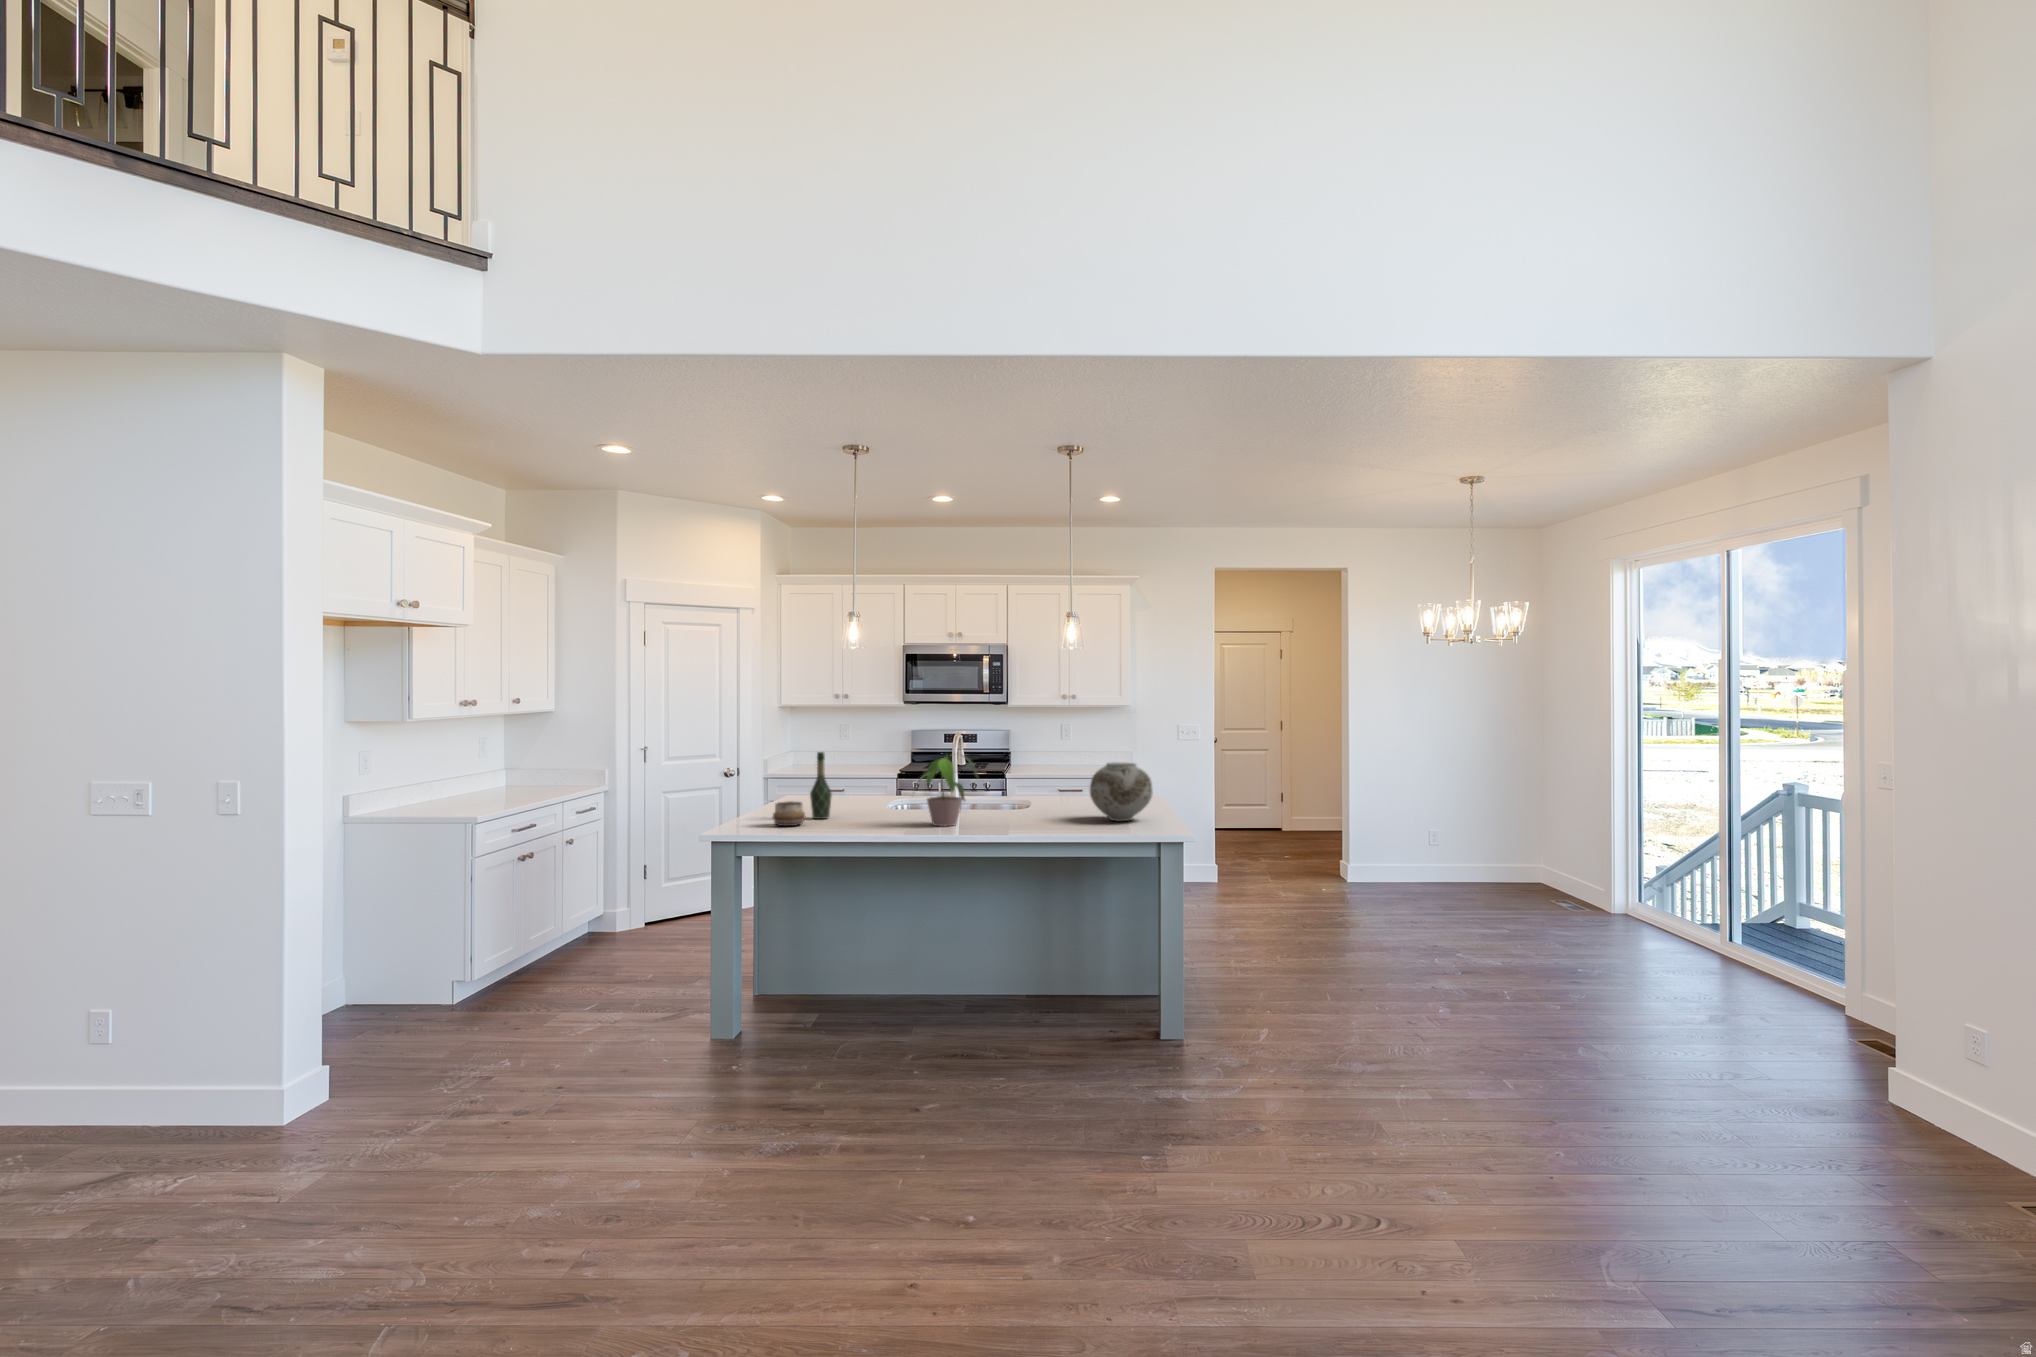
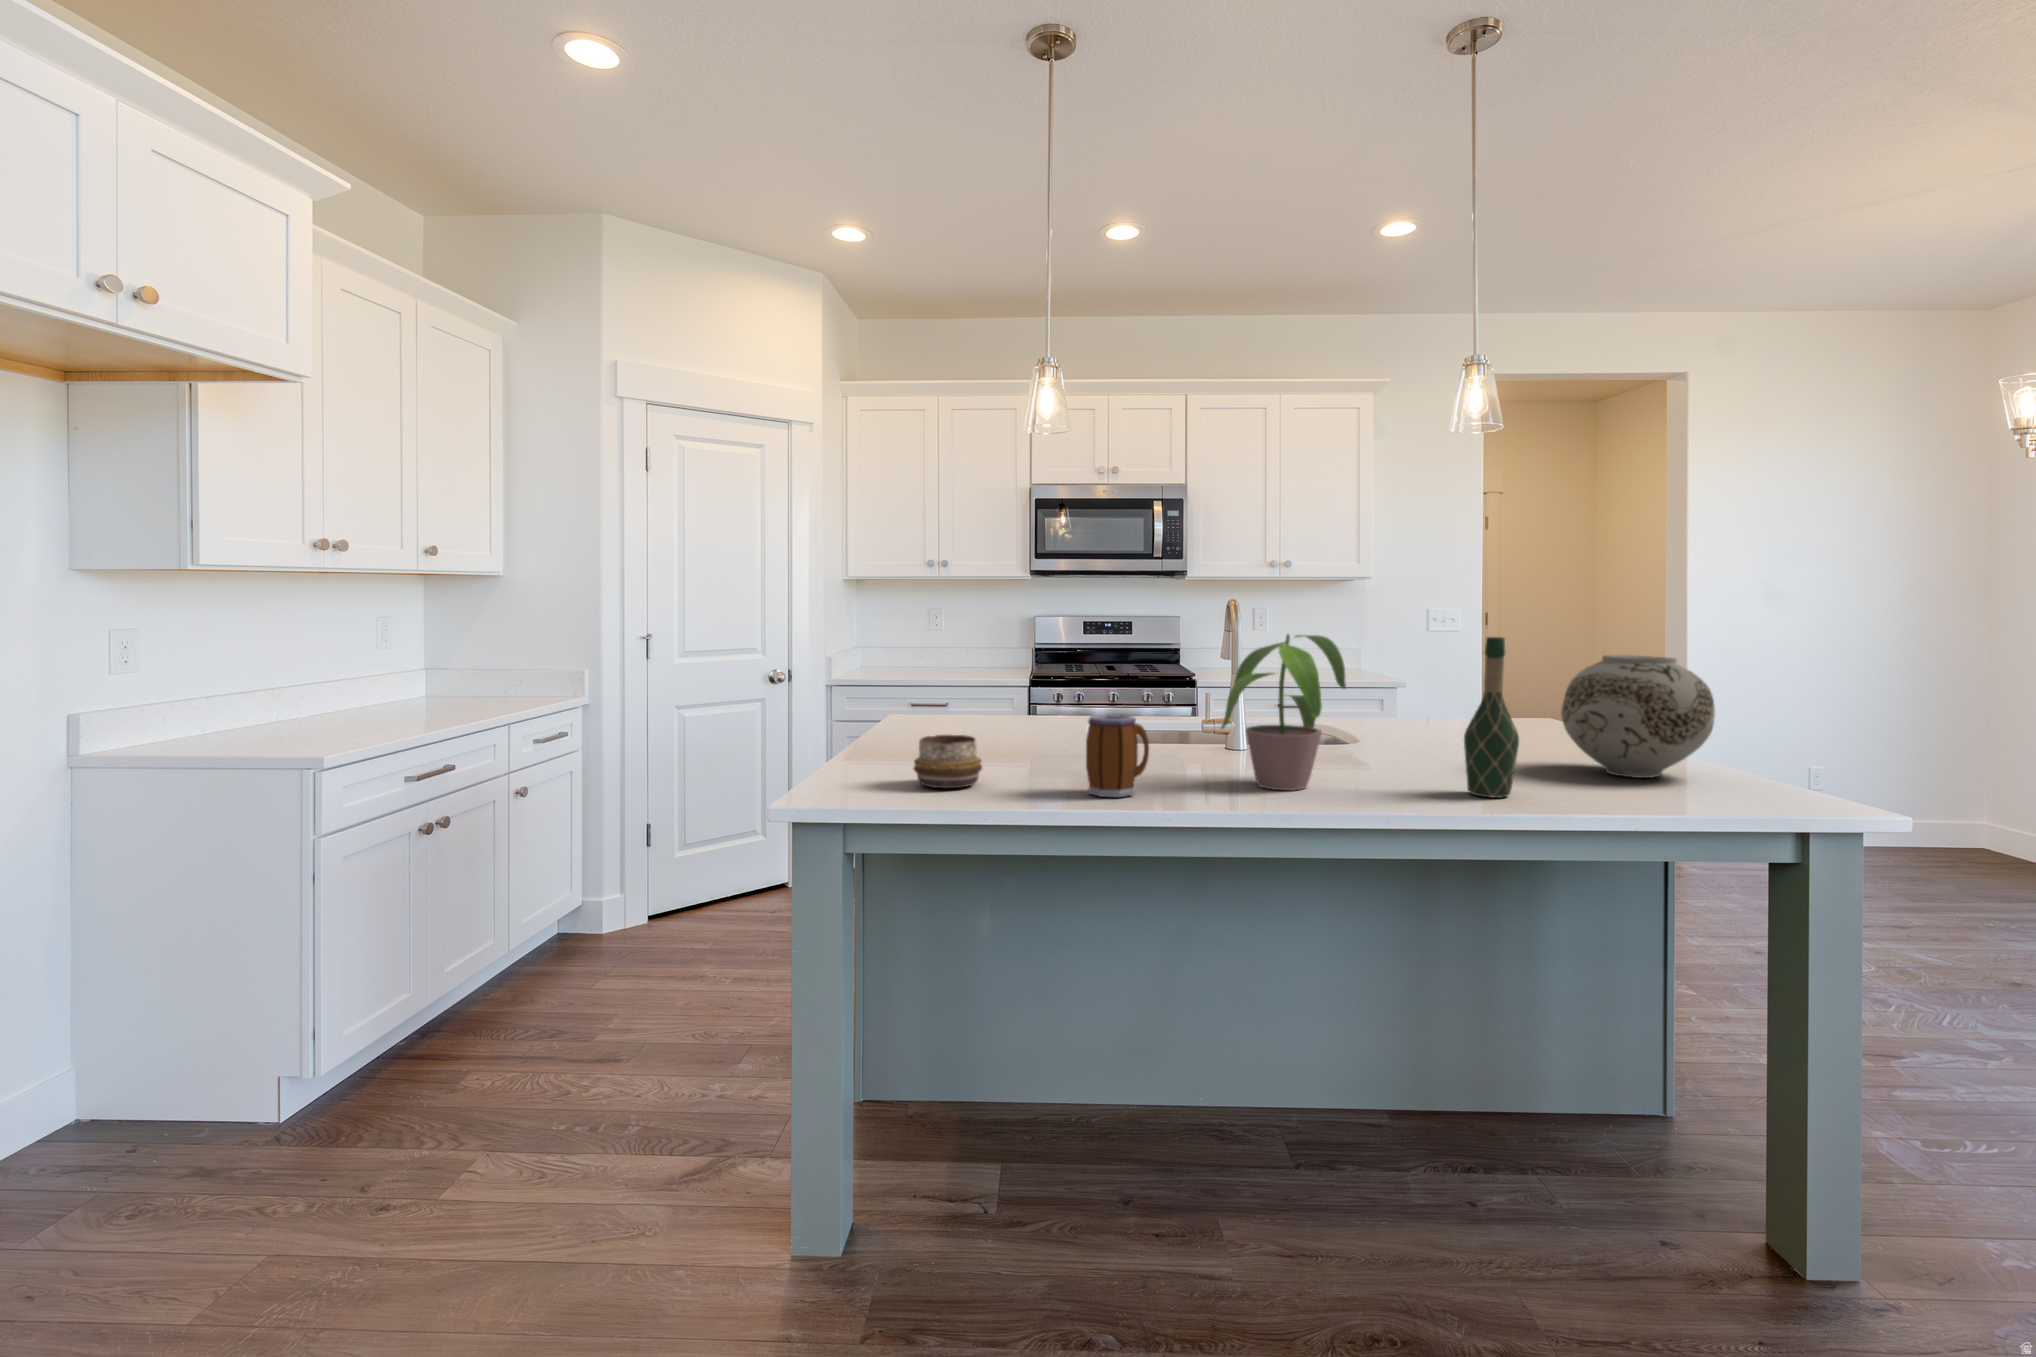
wine bottle: present [810,752,832,819] -> present [1464,637,1519,798]
mug: none [848,791,879,829] -> present [1086,714,1149,797]

